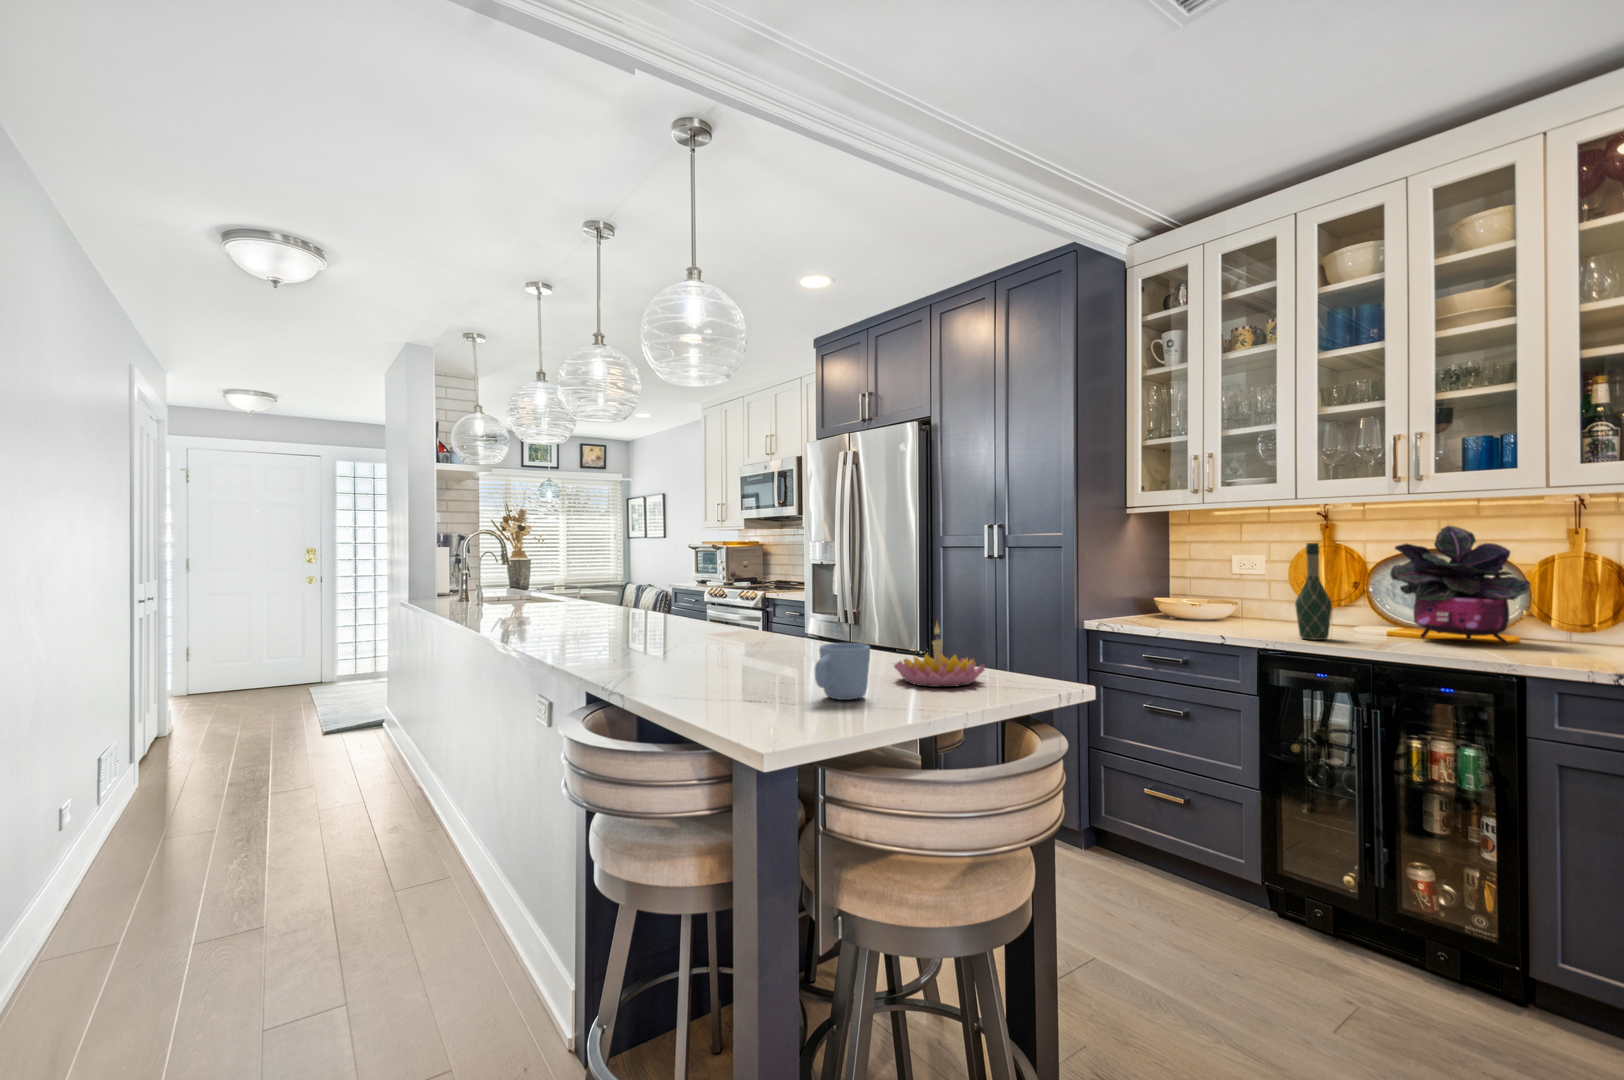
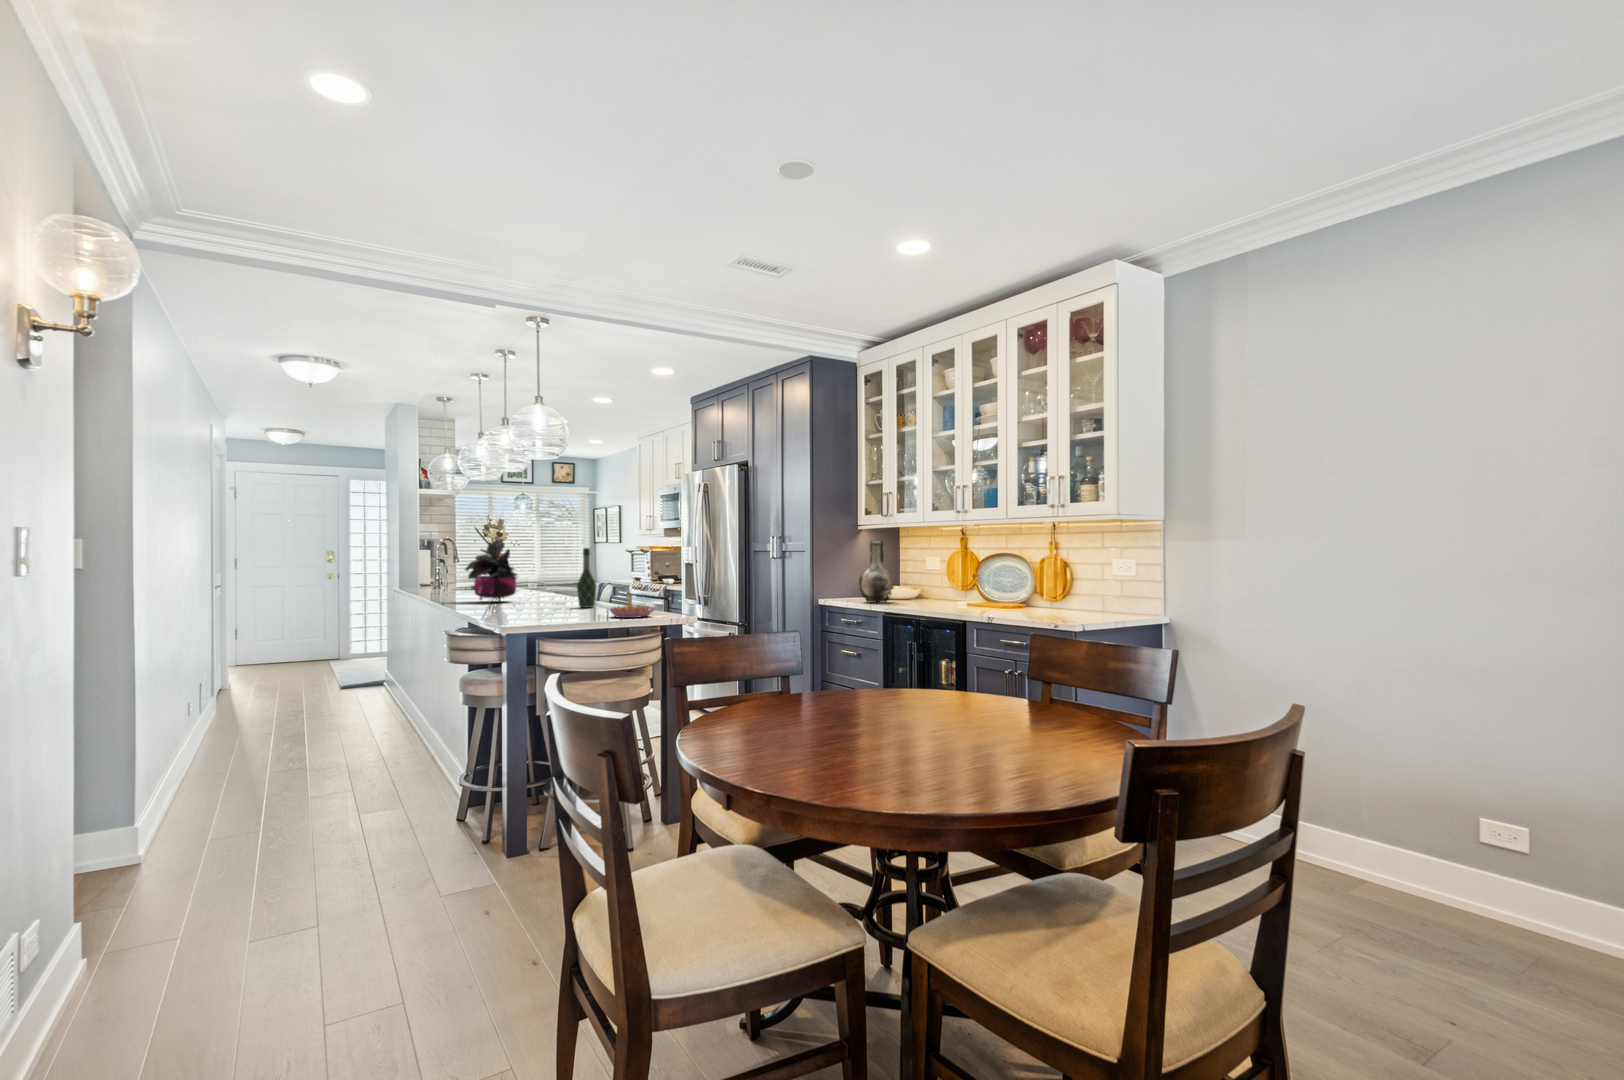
potted plant: present [1390,526,1530,645] -> present [465,539,517,602]
decorative vase: none [1178,528,1238,629] -> present [859,540,893,602]
wine bottle: present [1295,543,1332,640] -> present [577,548,597,608]
mug: present [815,643,870,700] -> none [552,595,583,620]

